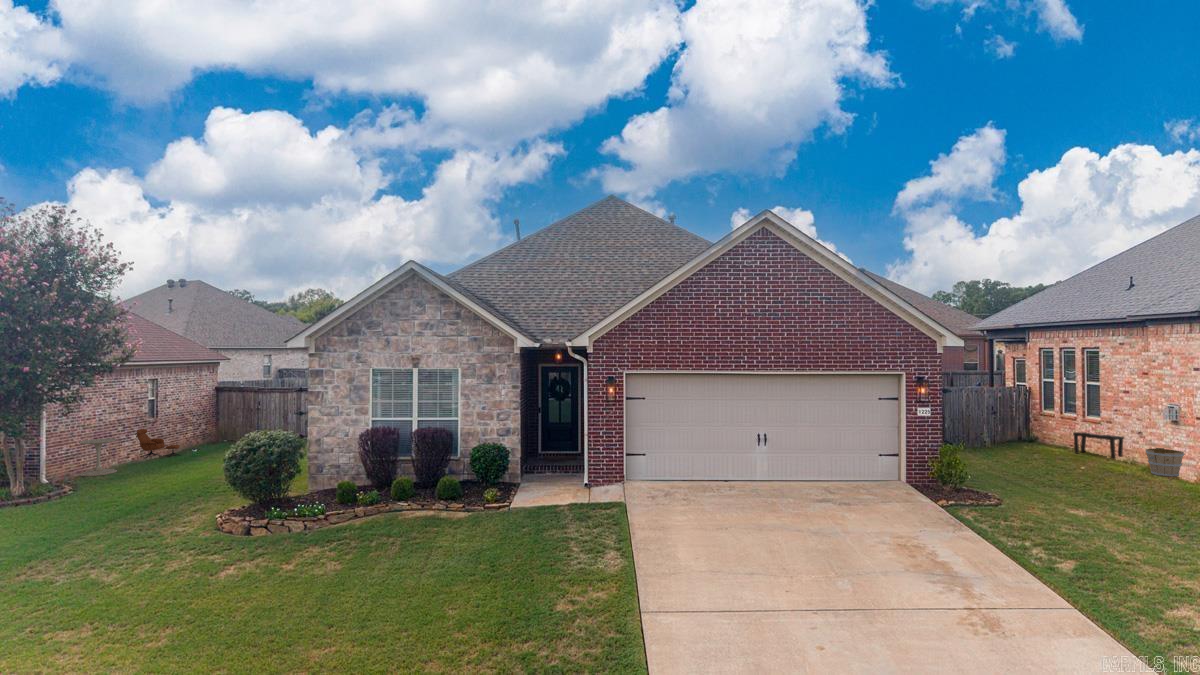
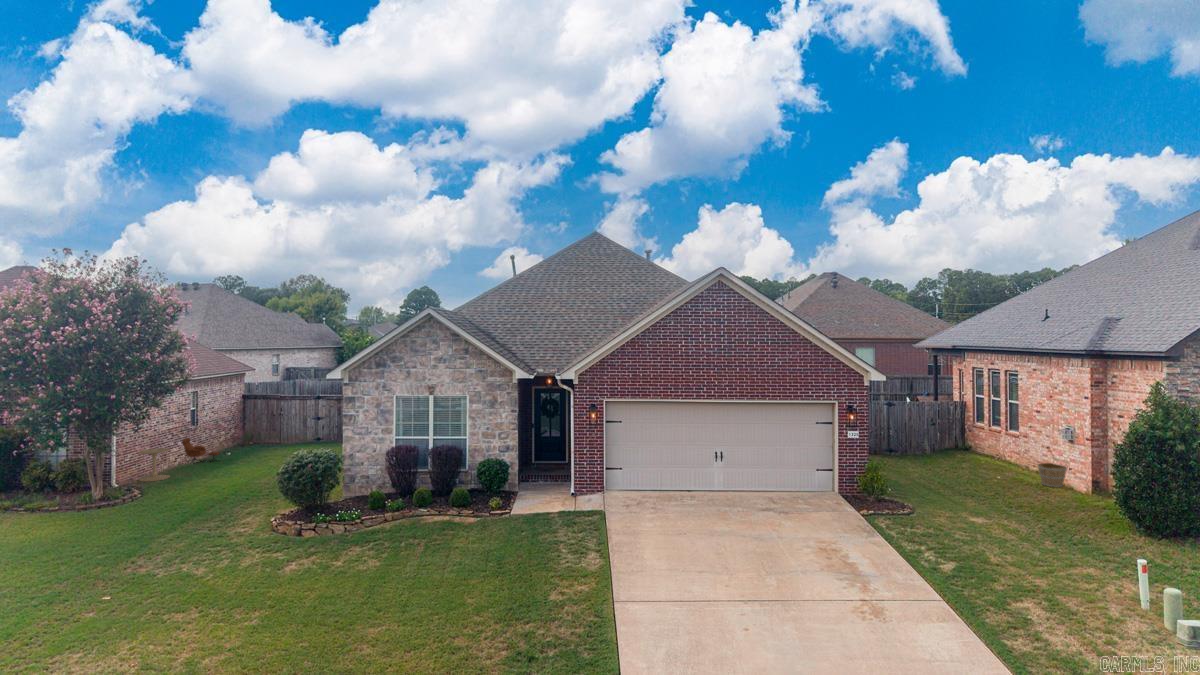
bench: present [1073,432,1124,459] -> none [987,446,1027,470]

